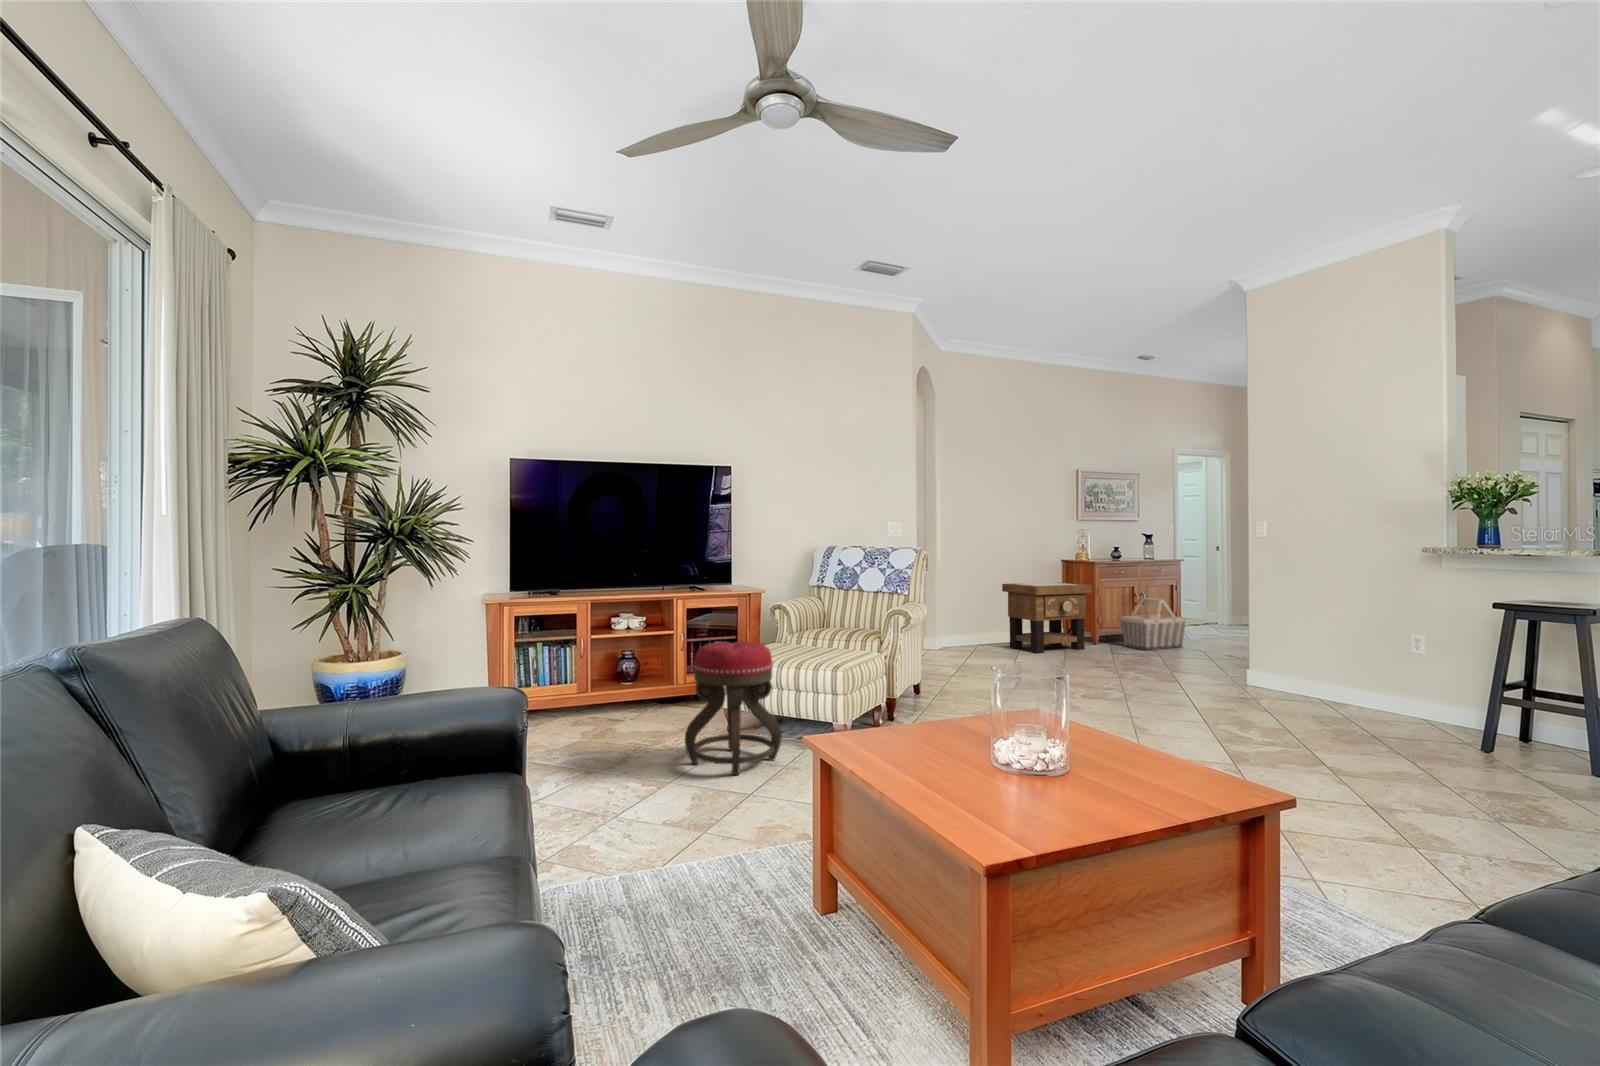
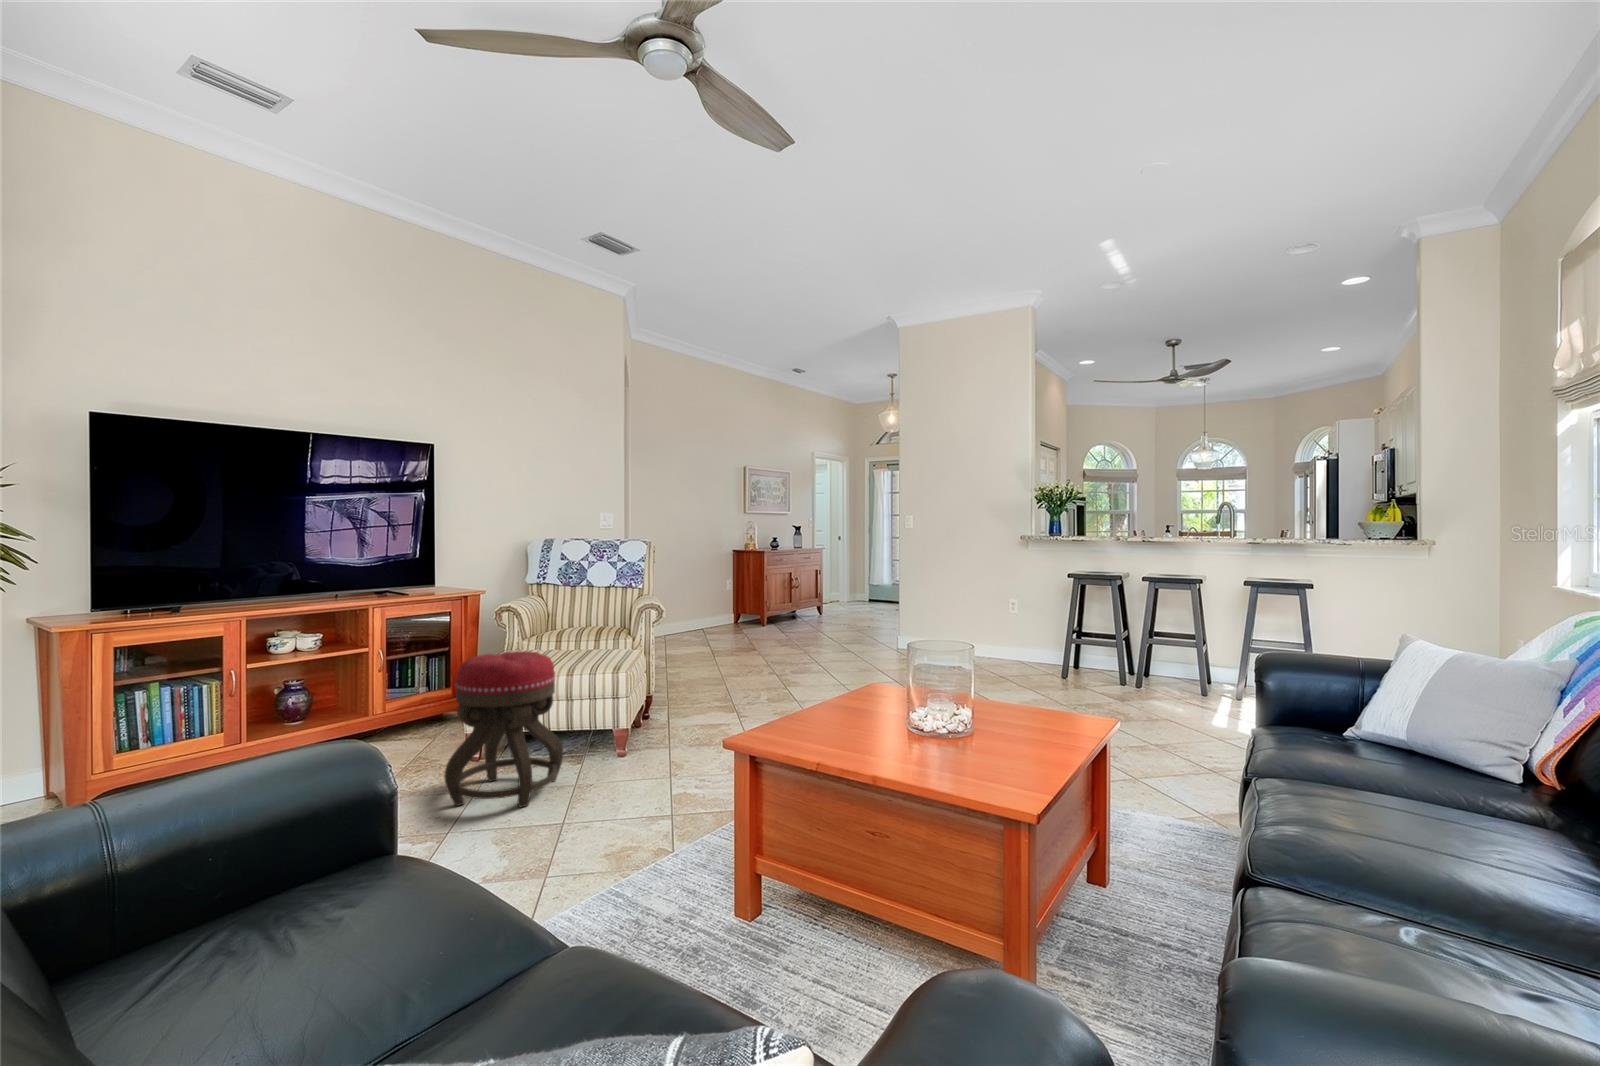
side table: present [1002,582,1092,653] -> none [686,571,763,637]
basket: present [1121,598,1186,650] -> none [782,582,830,627]

